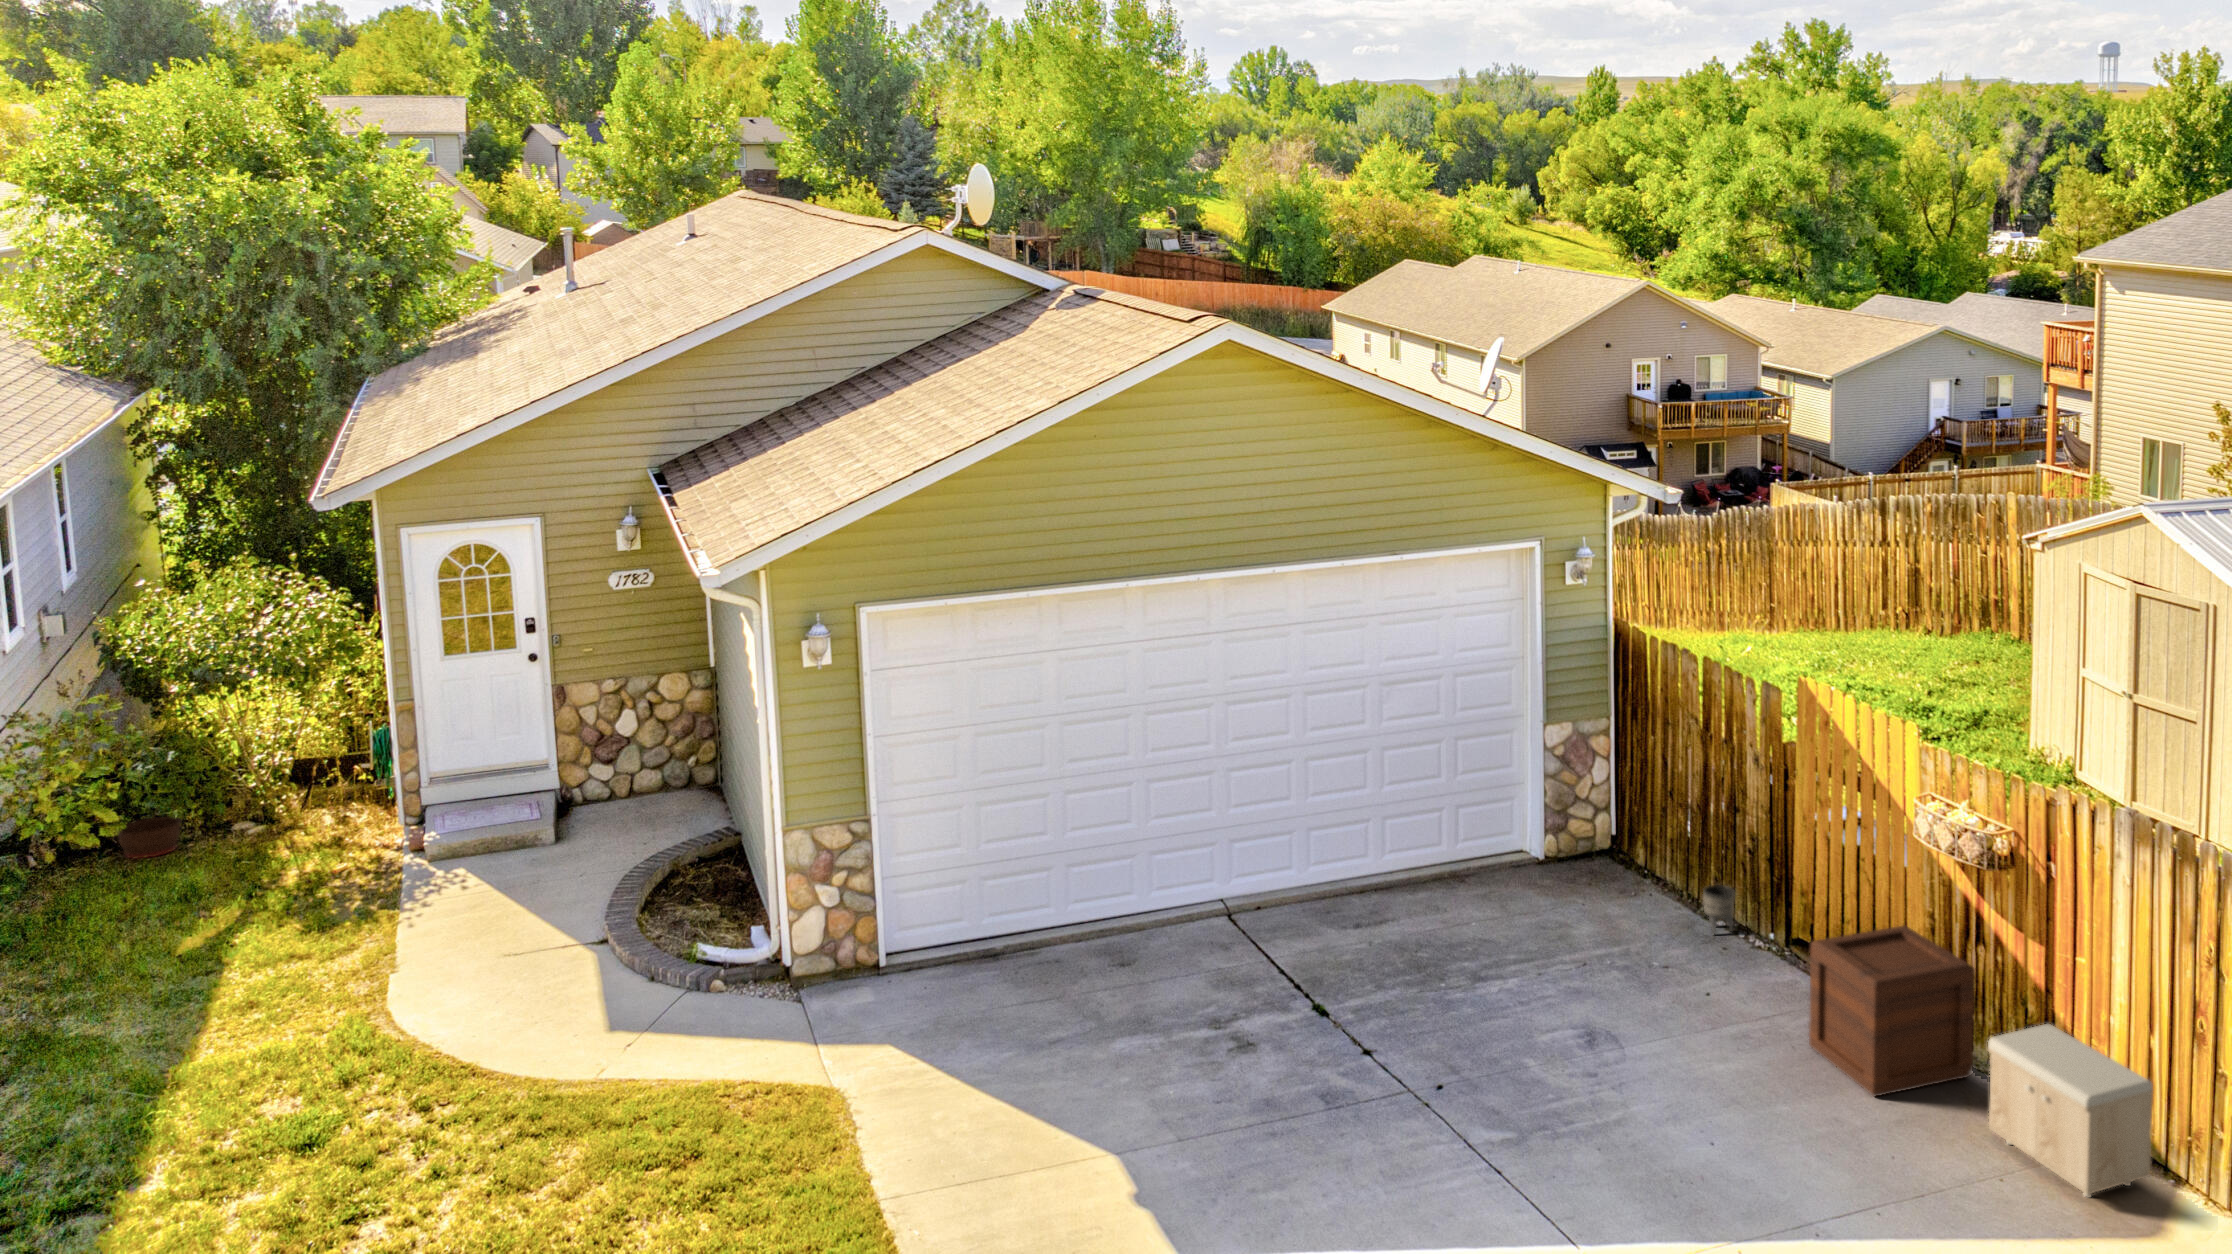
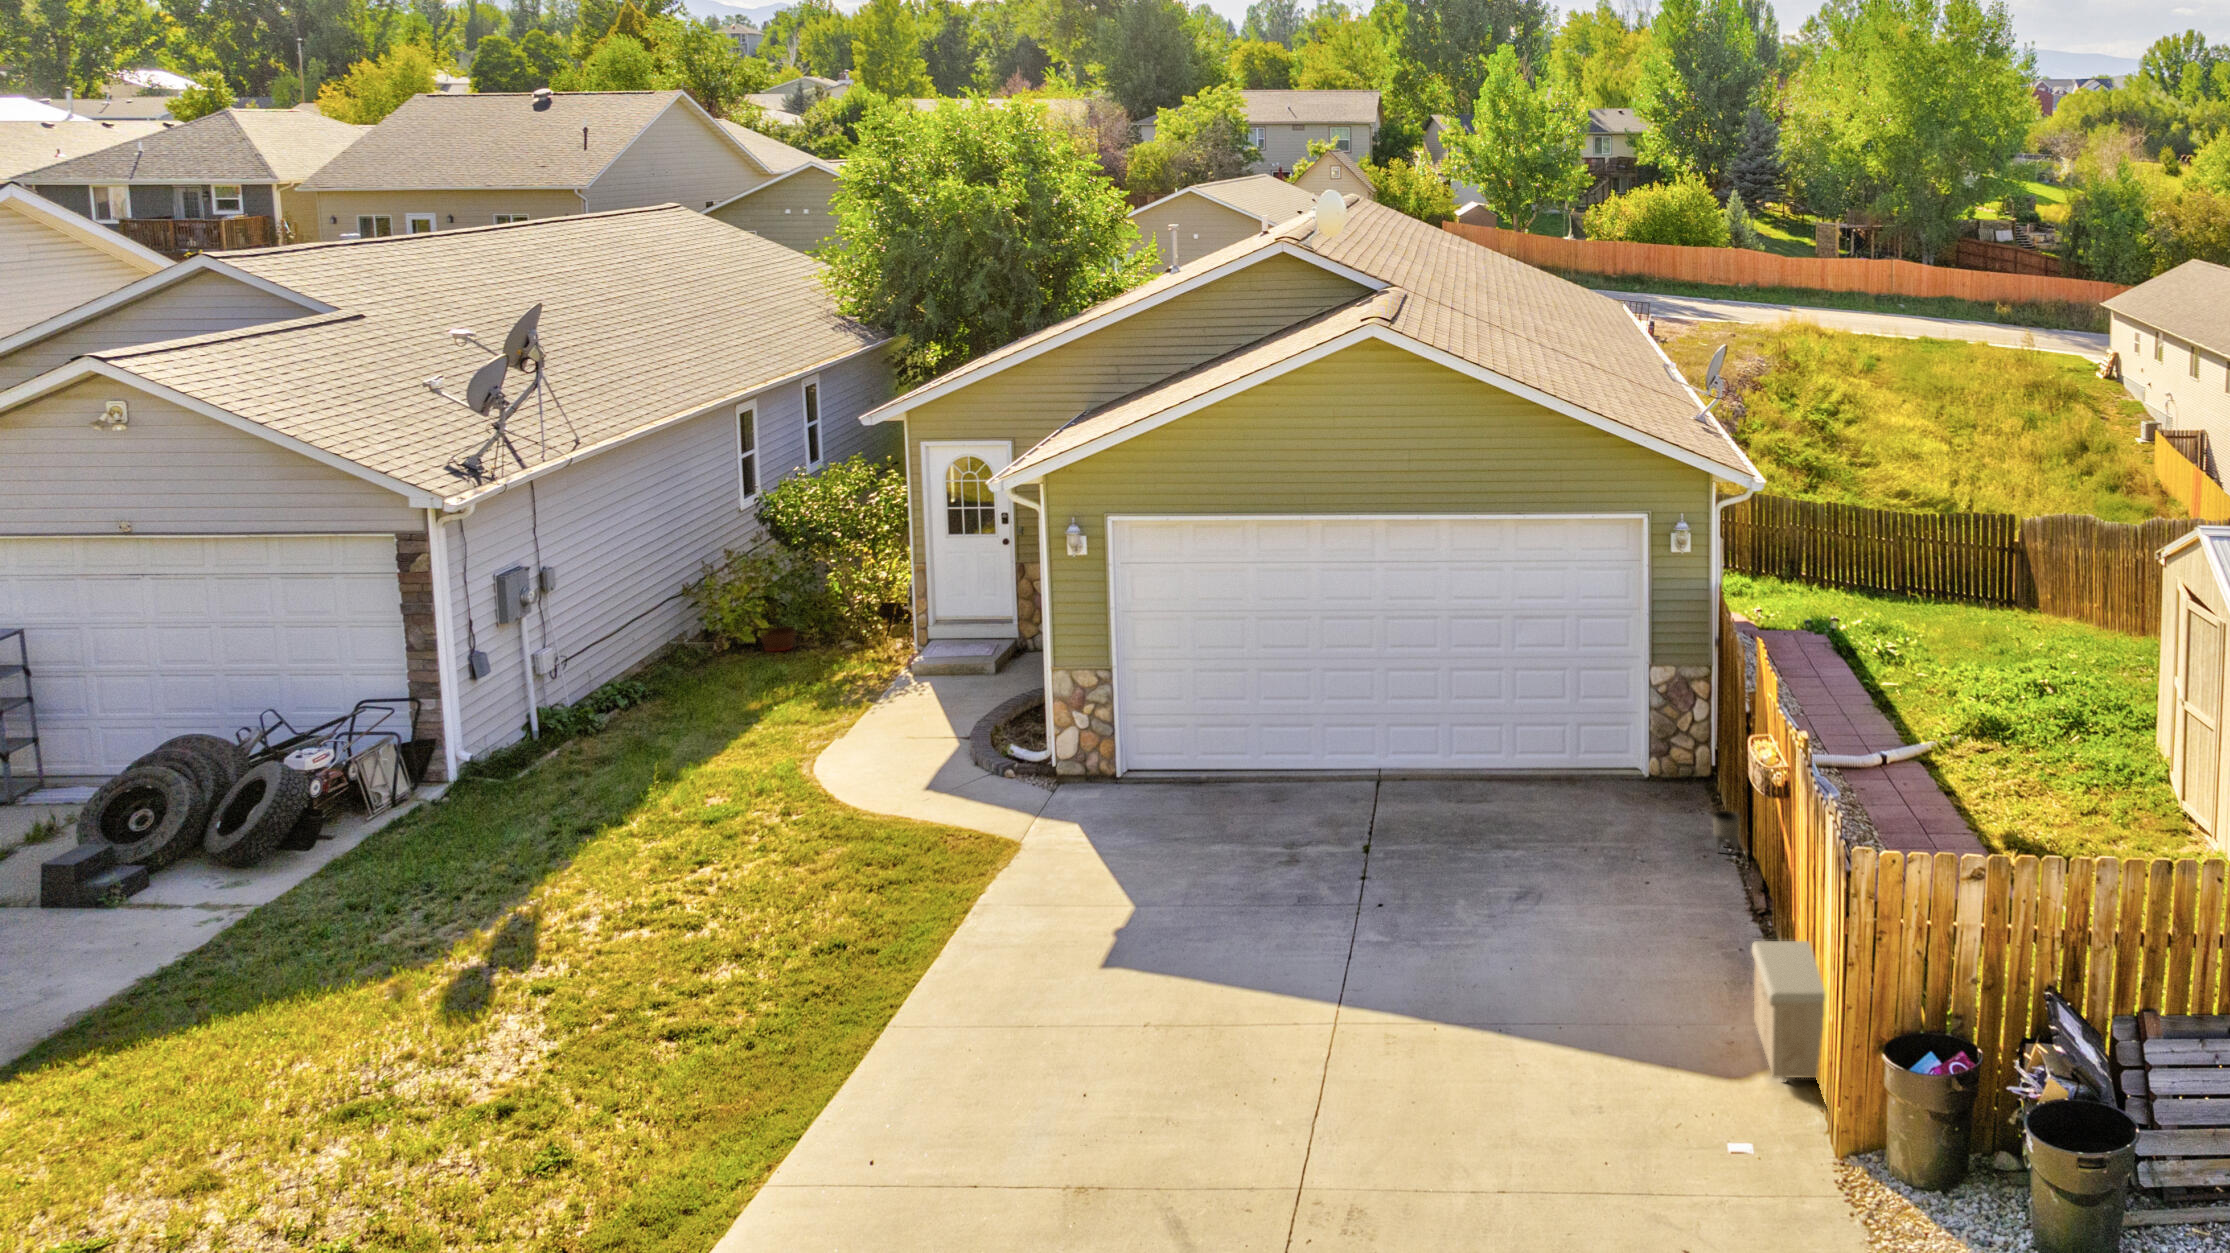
wooden crate: present [1809,926,1975,1096] -> none [1691,851,1801,986]

